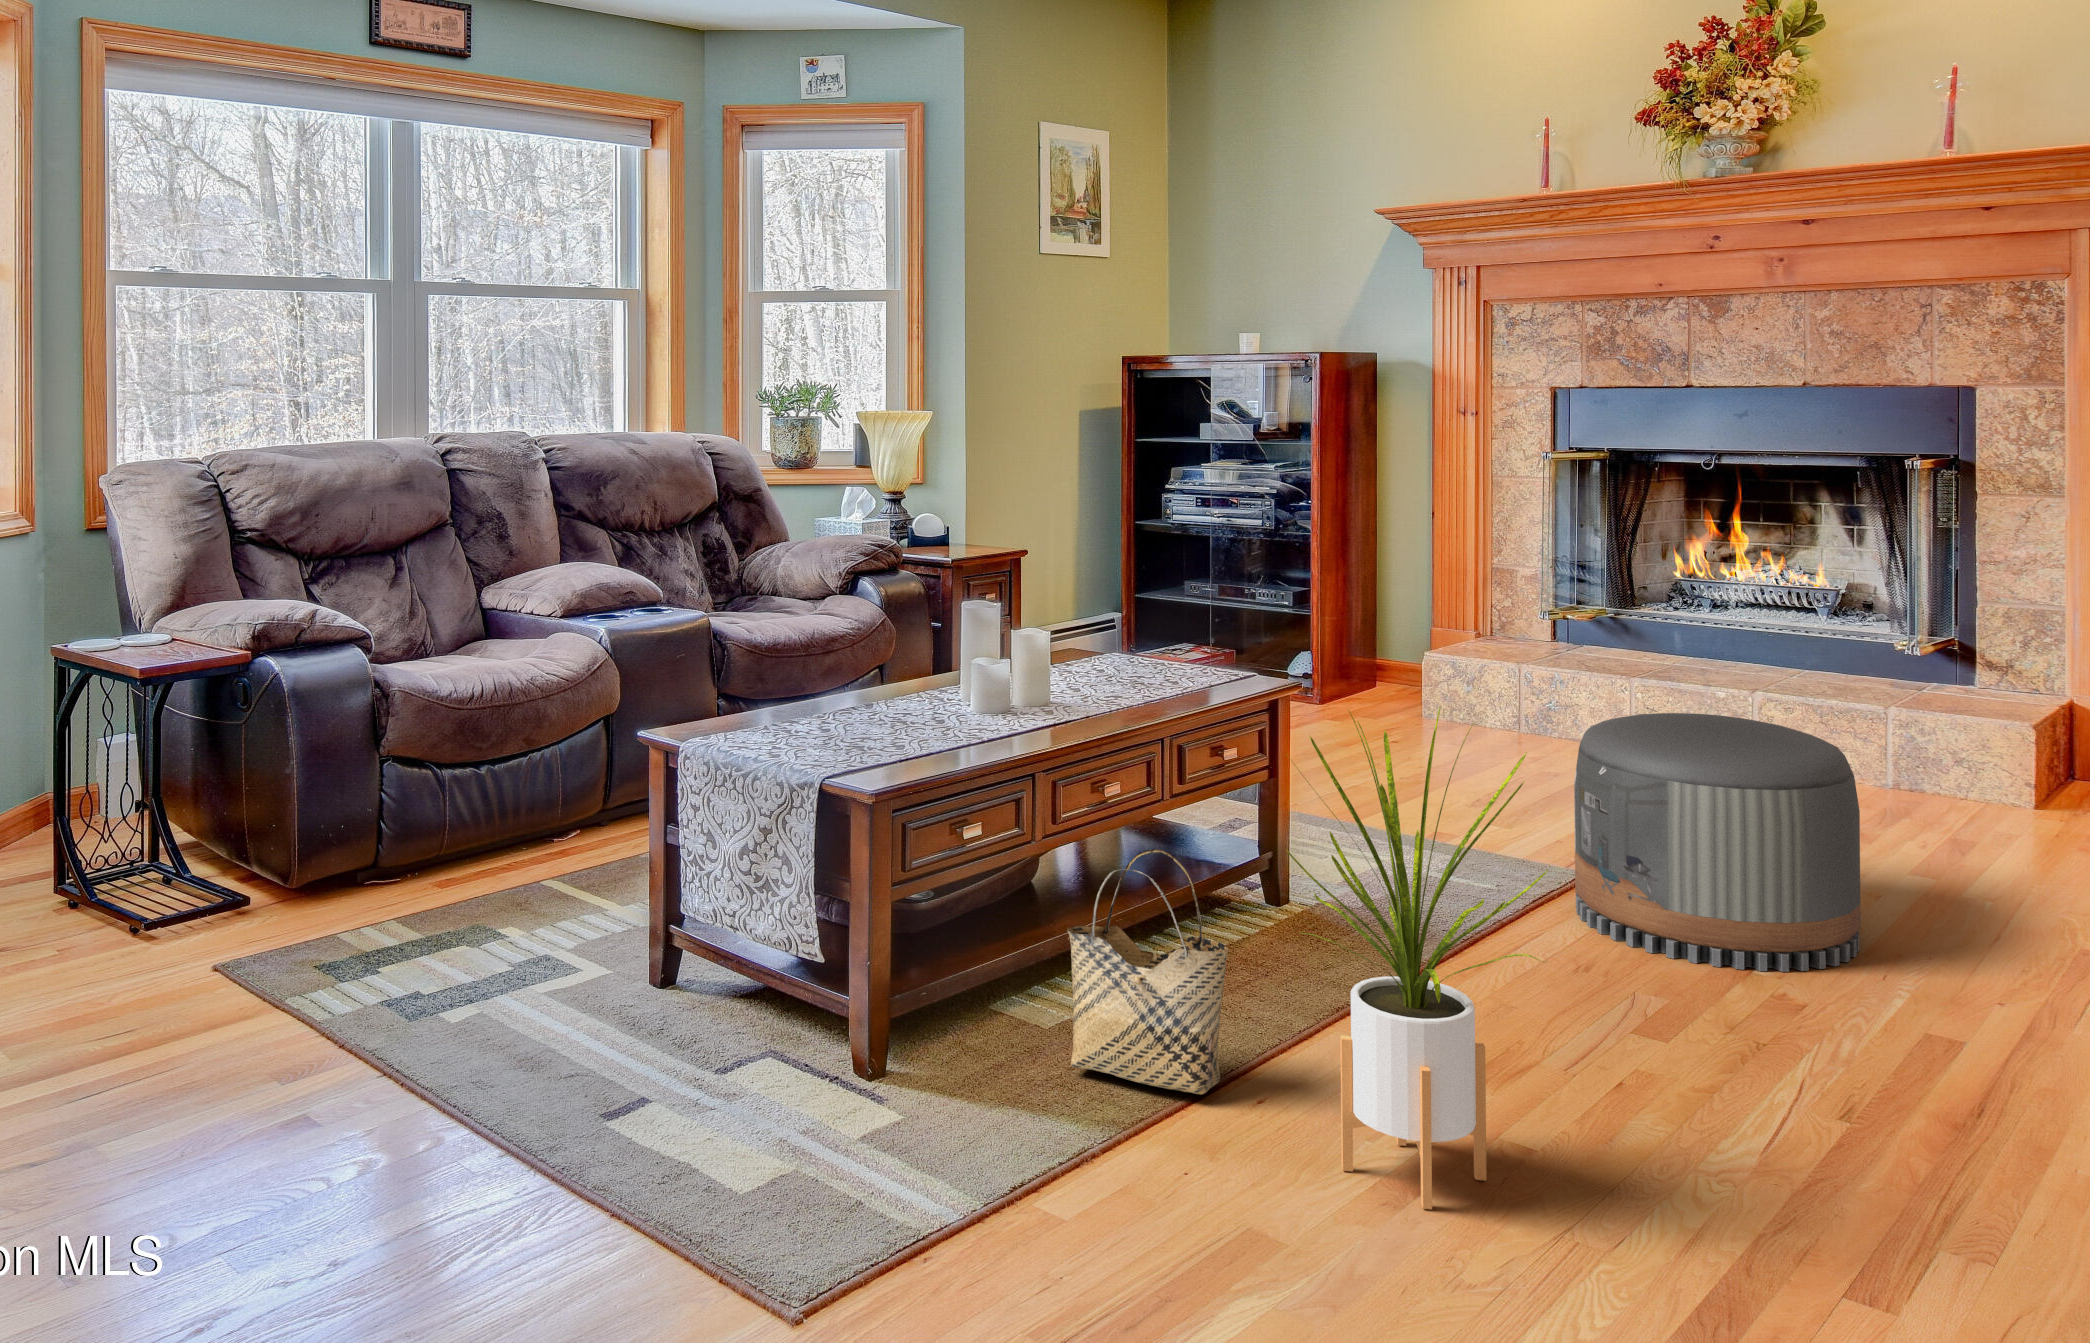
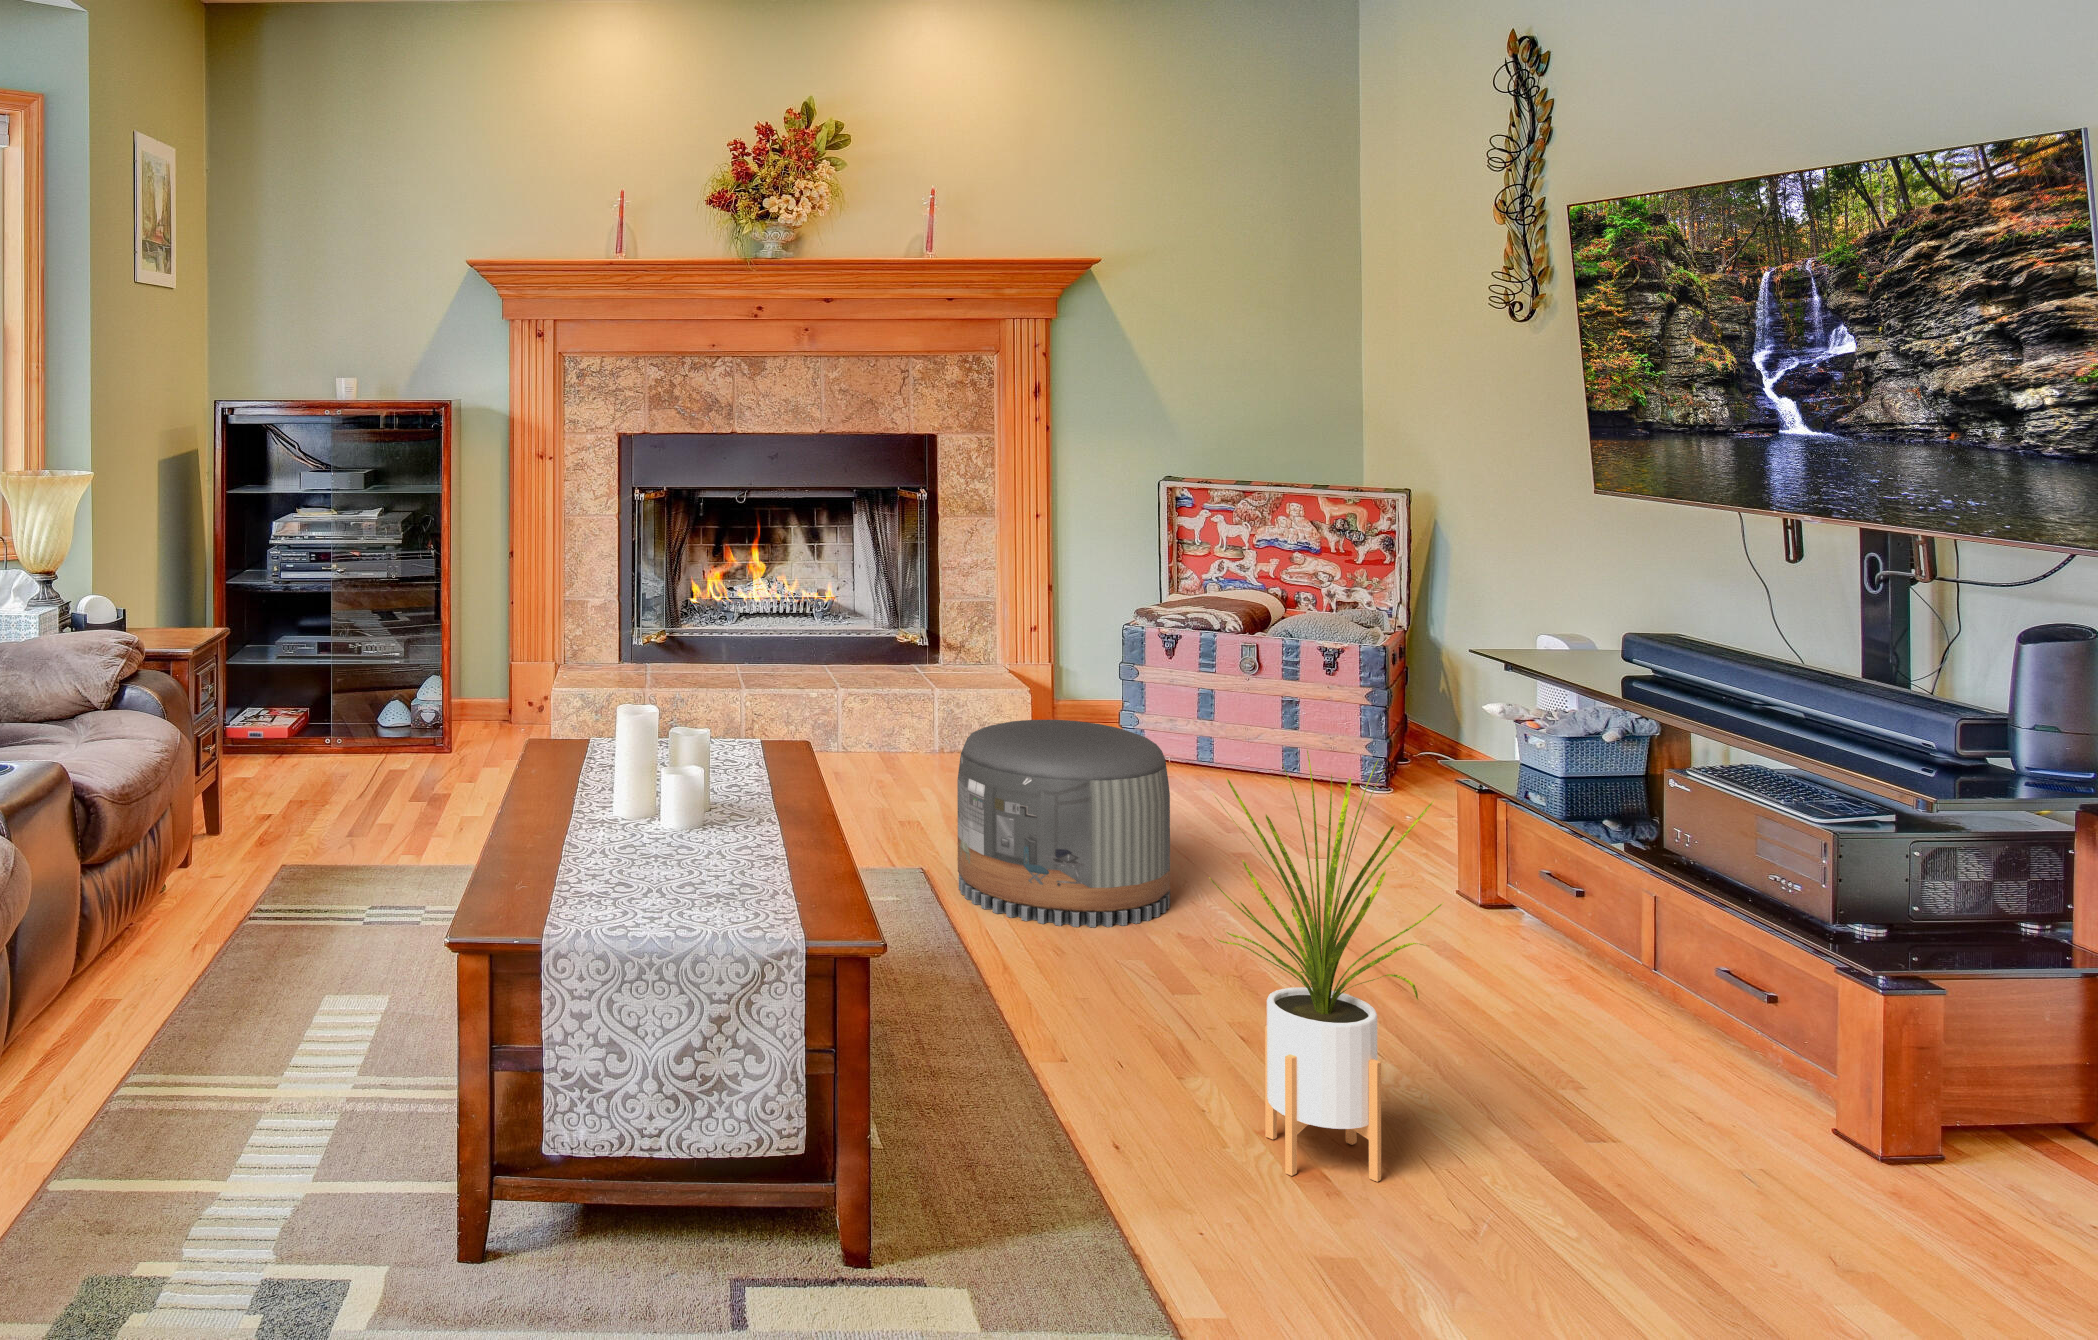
woven basket: present [1067,849,1229,1094] -> none [977,932,1125,1173]

